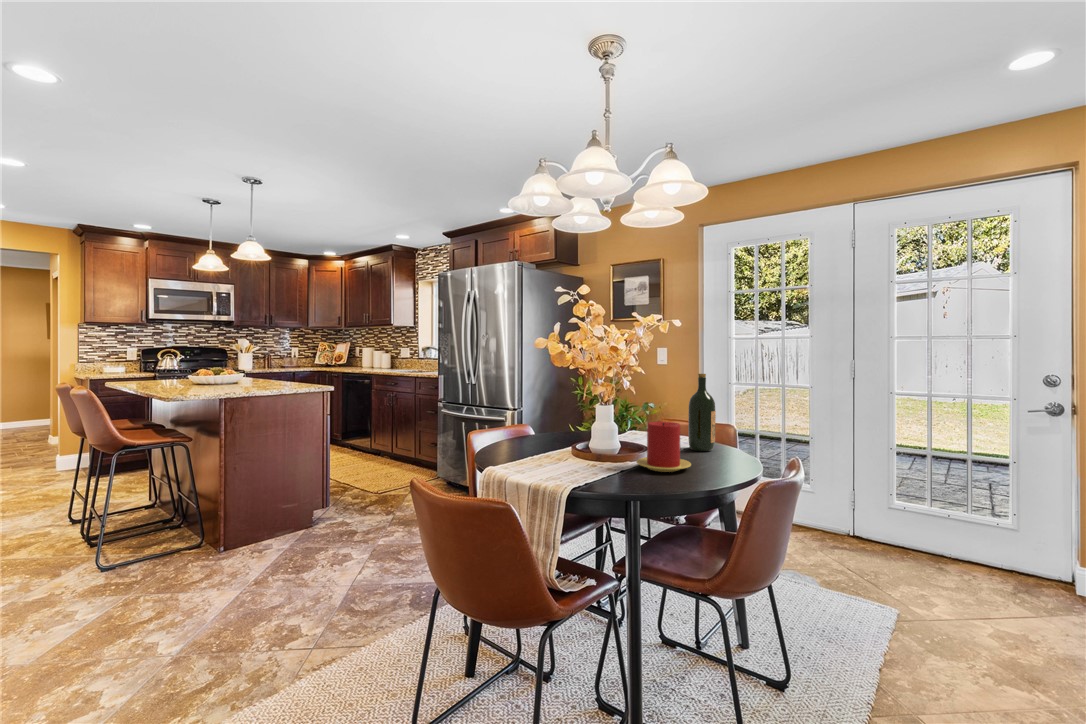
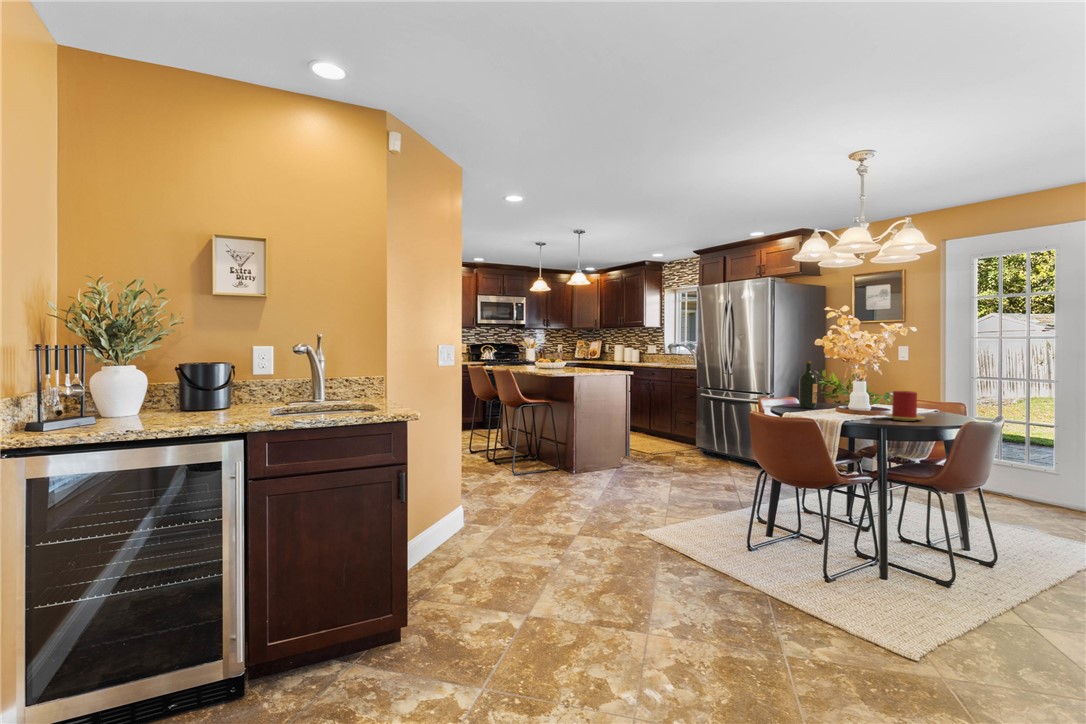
wine bottle: present [688,374,716,451] -> present [799,361,817,408]

